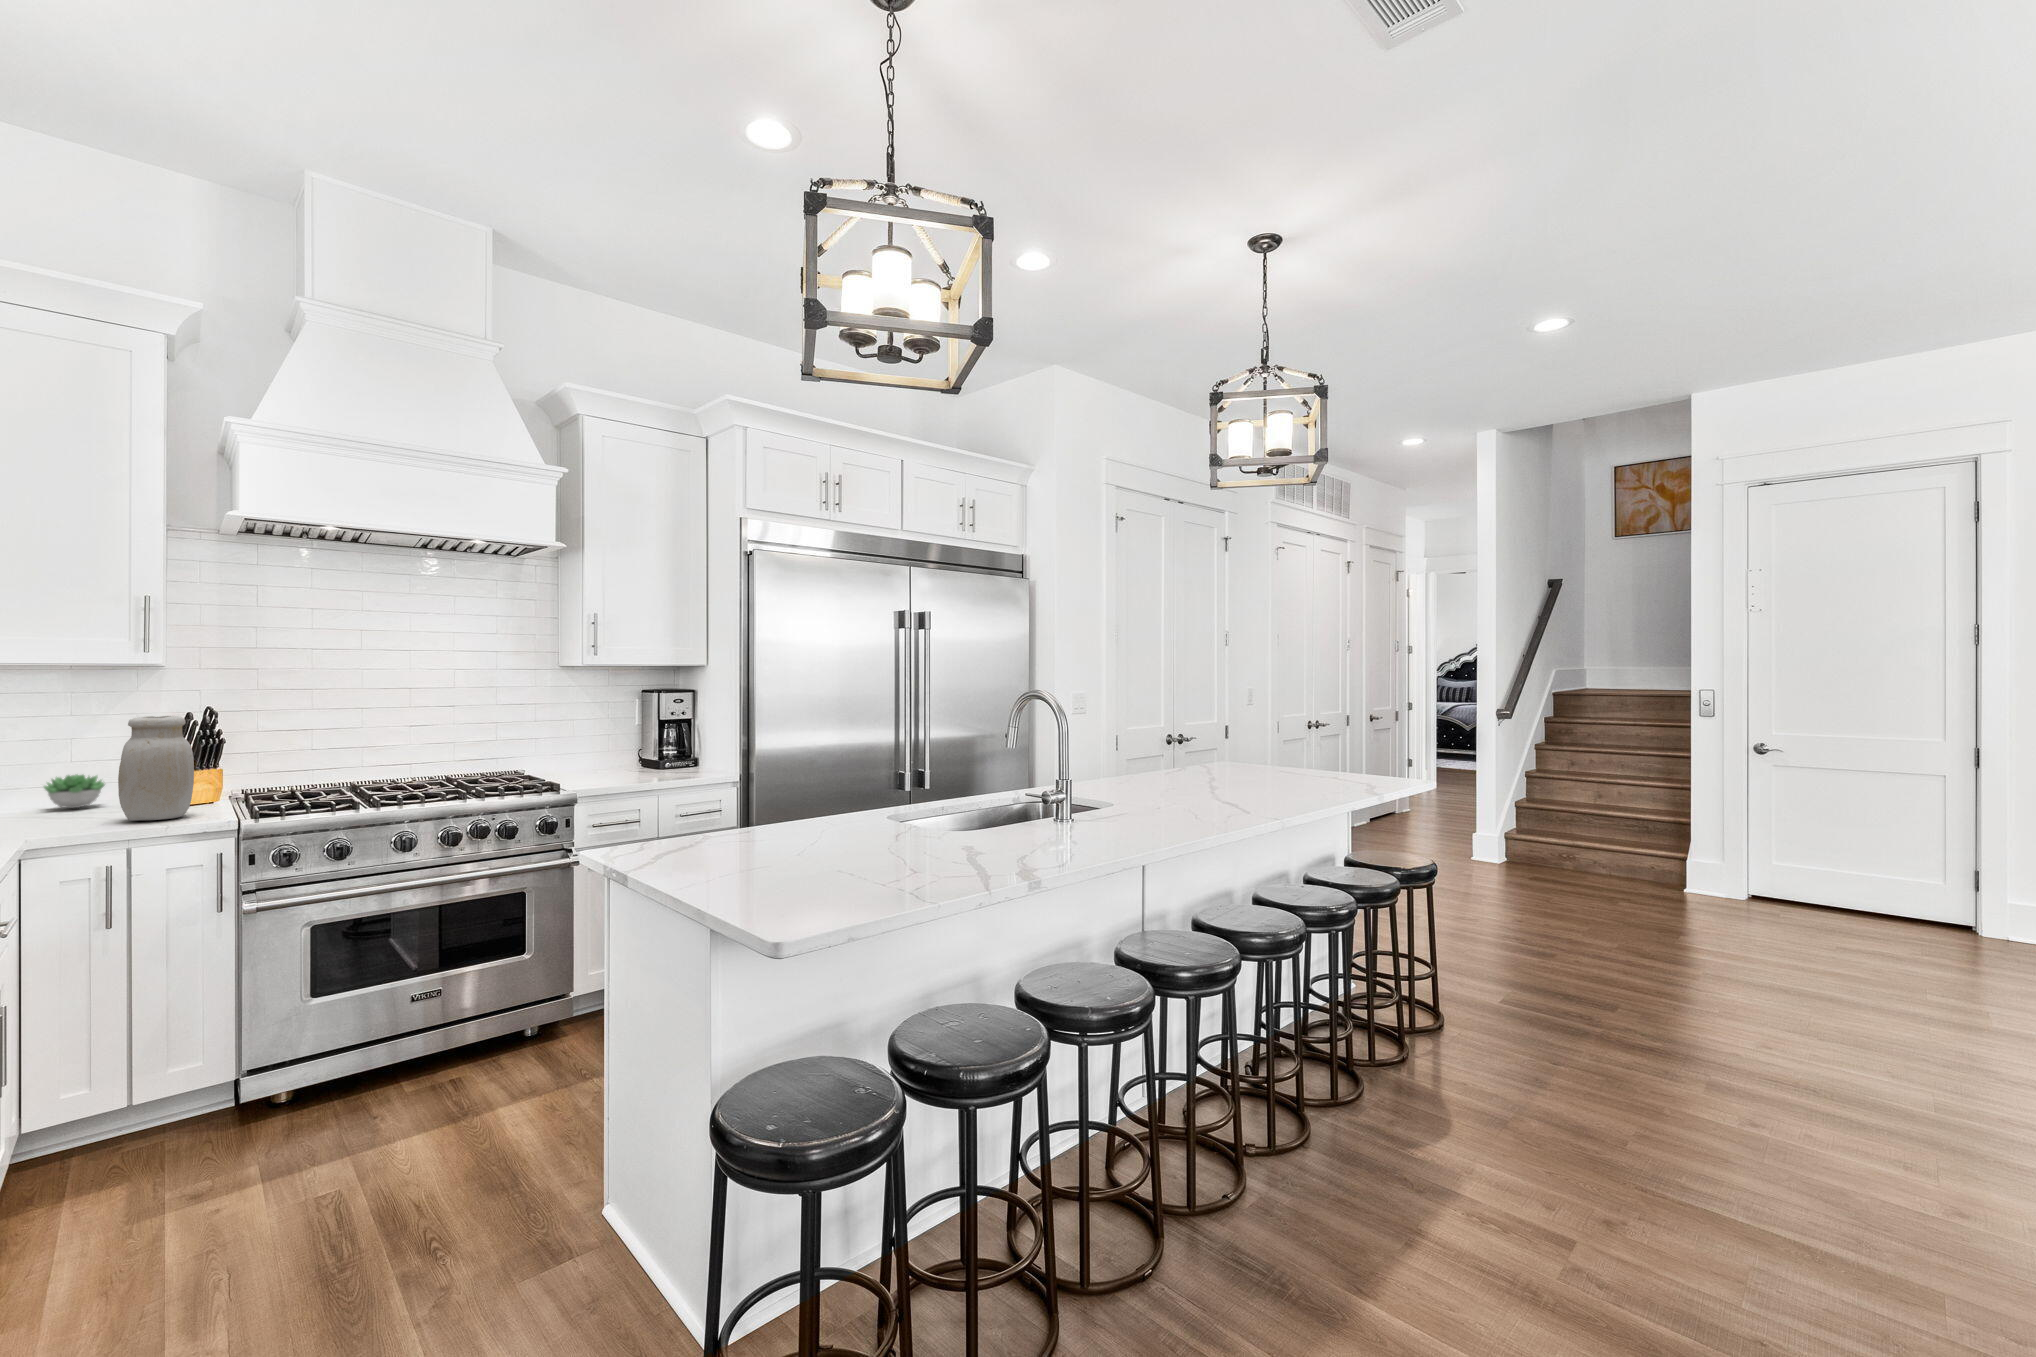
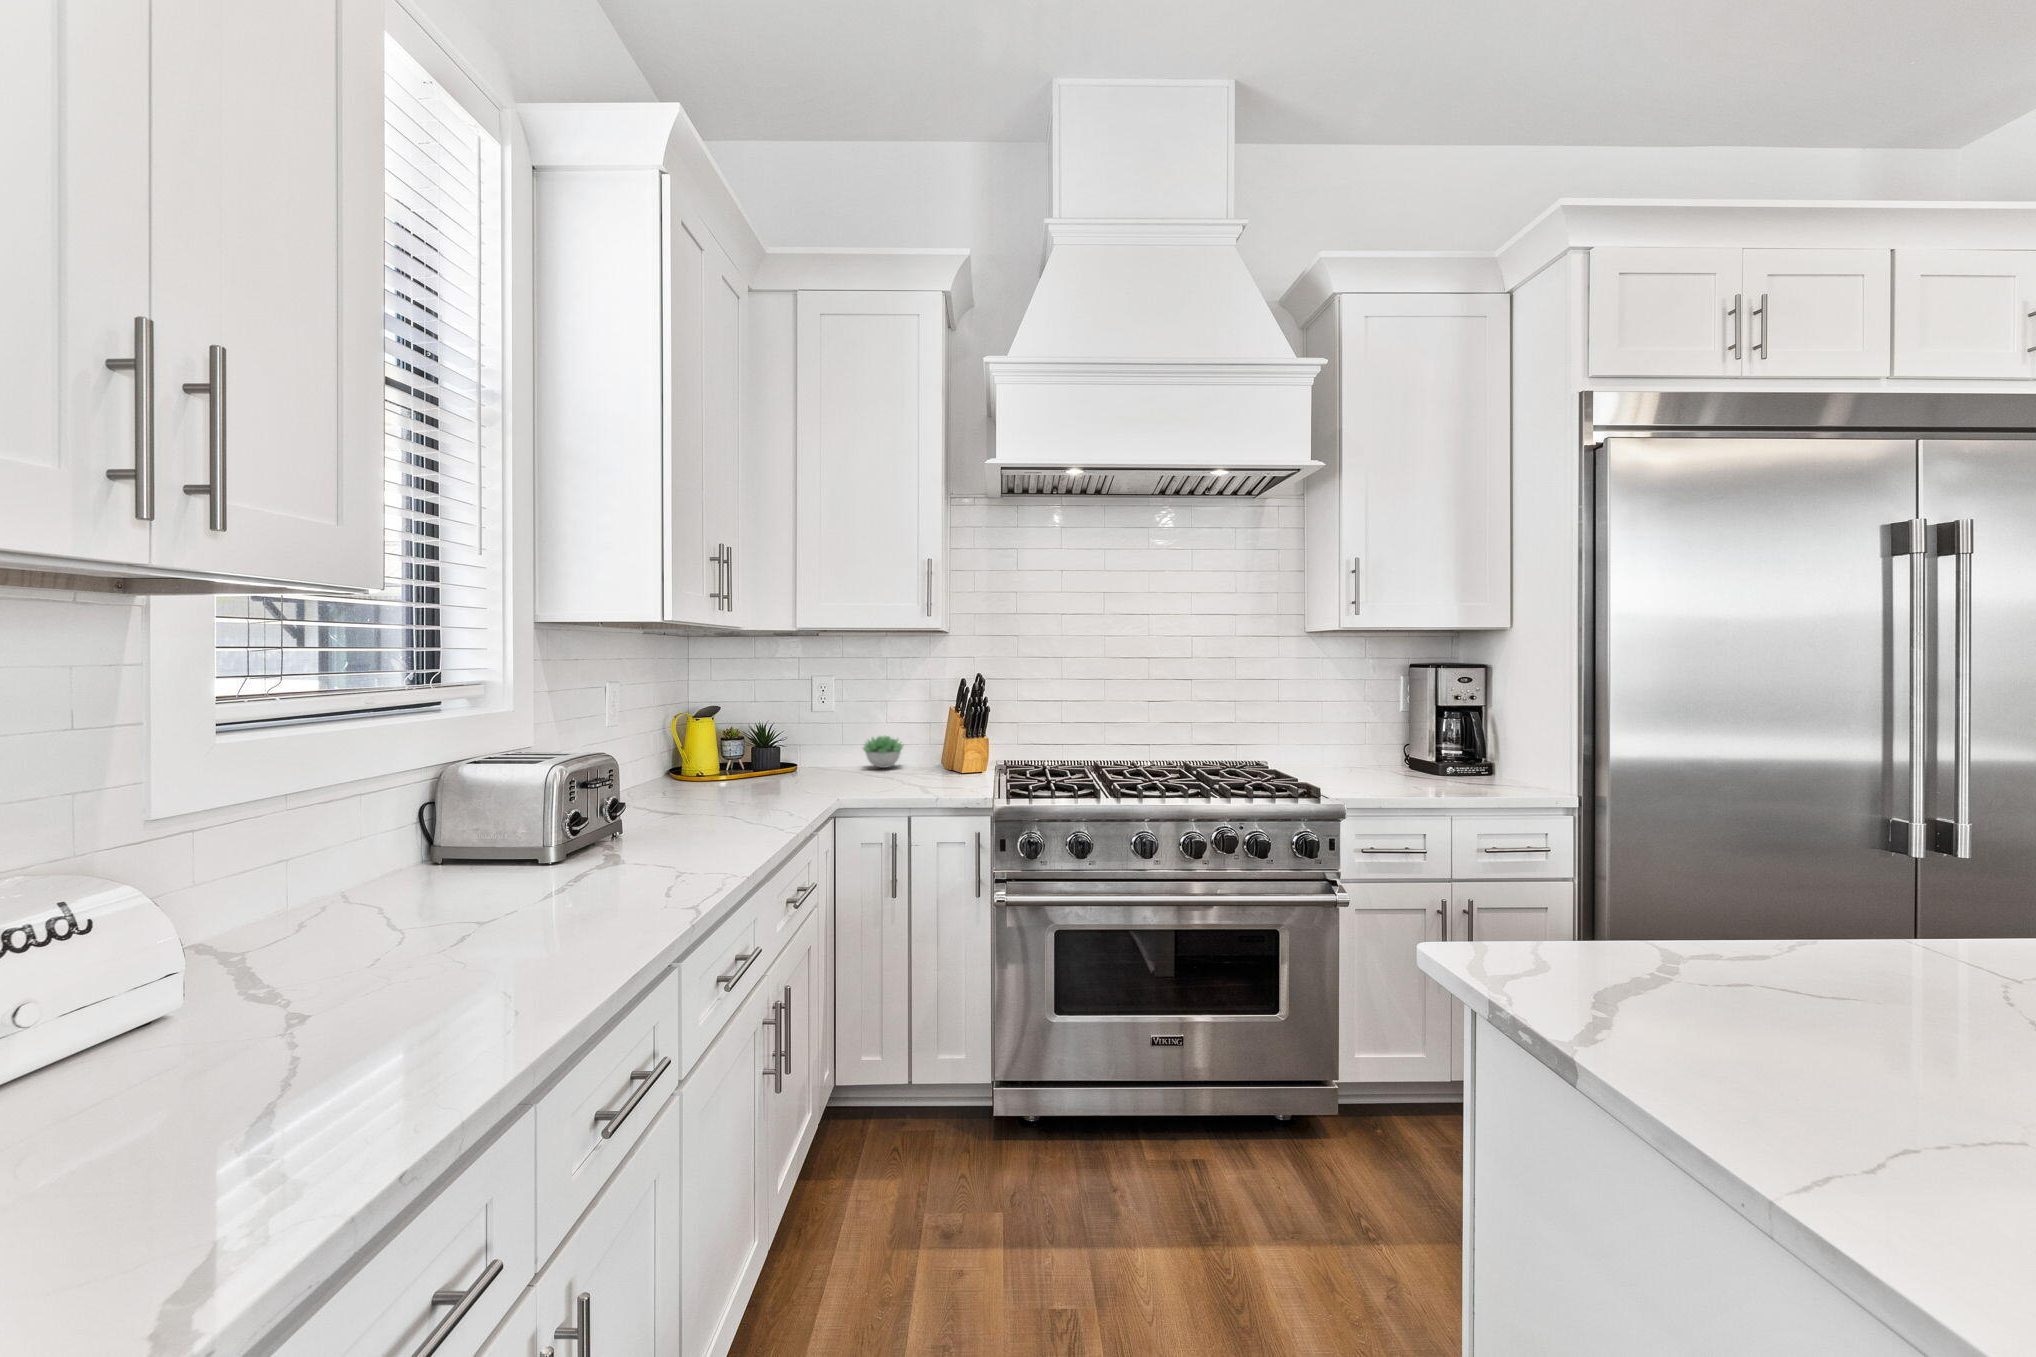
jar: present [118,716,194,821] -> none [902,683,958,792]

